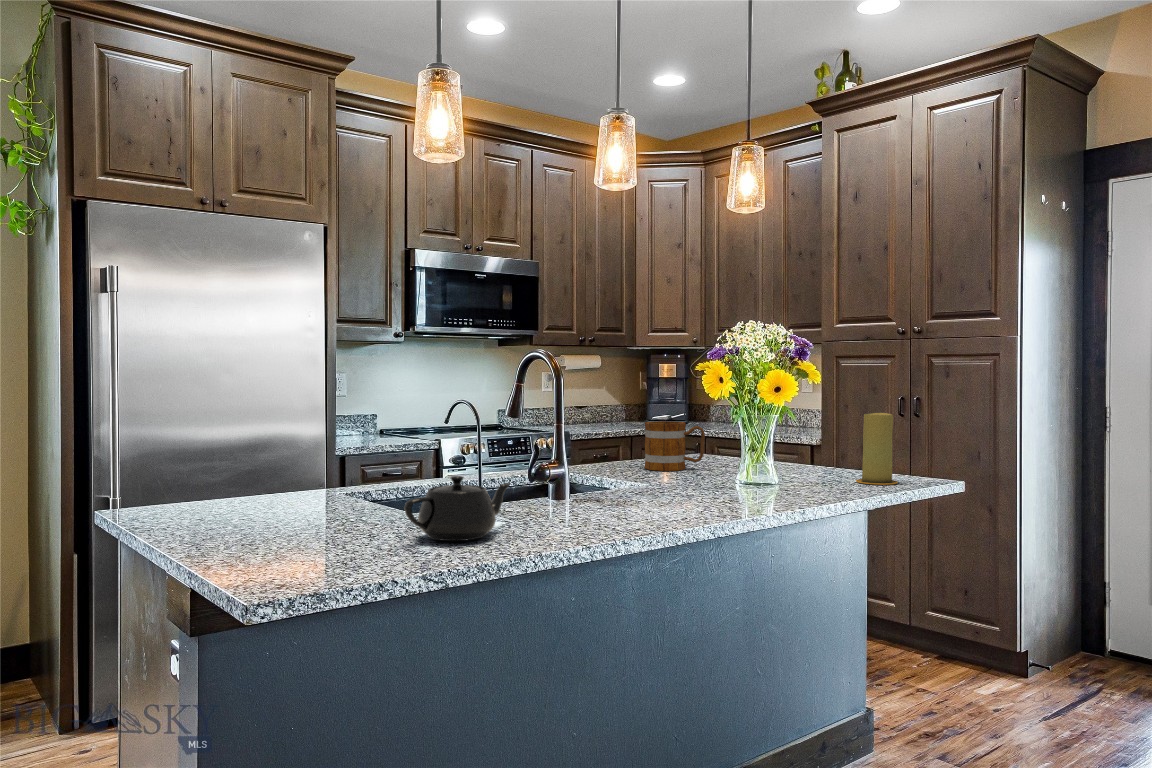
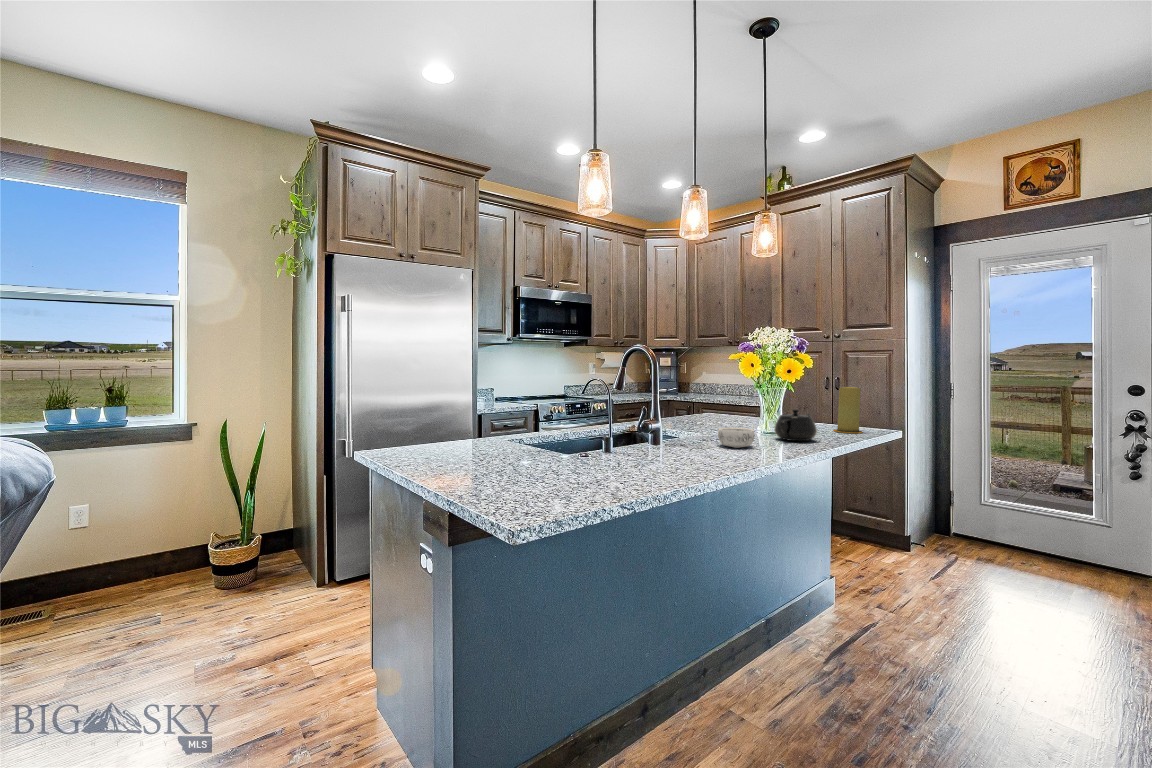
mug: present [644,421,705,471] -> none [687,393,726,424]
decorative bowl: none [648,475,700,506] -> present [718,428,755,448]
teapot: present [404,476,510,541] -> present [774,409,817,441]

